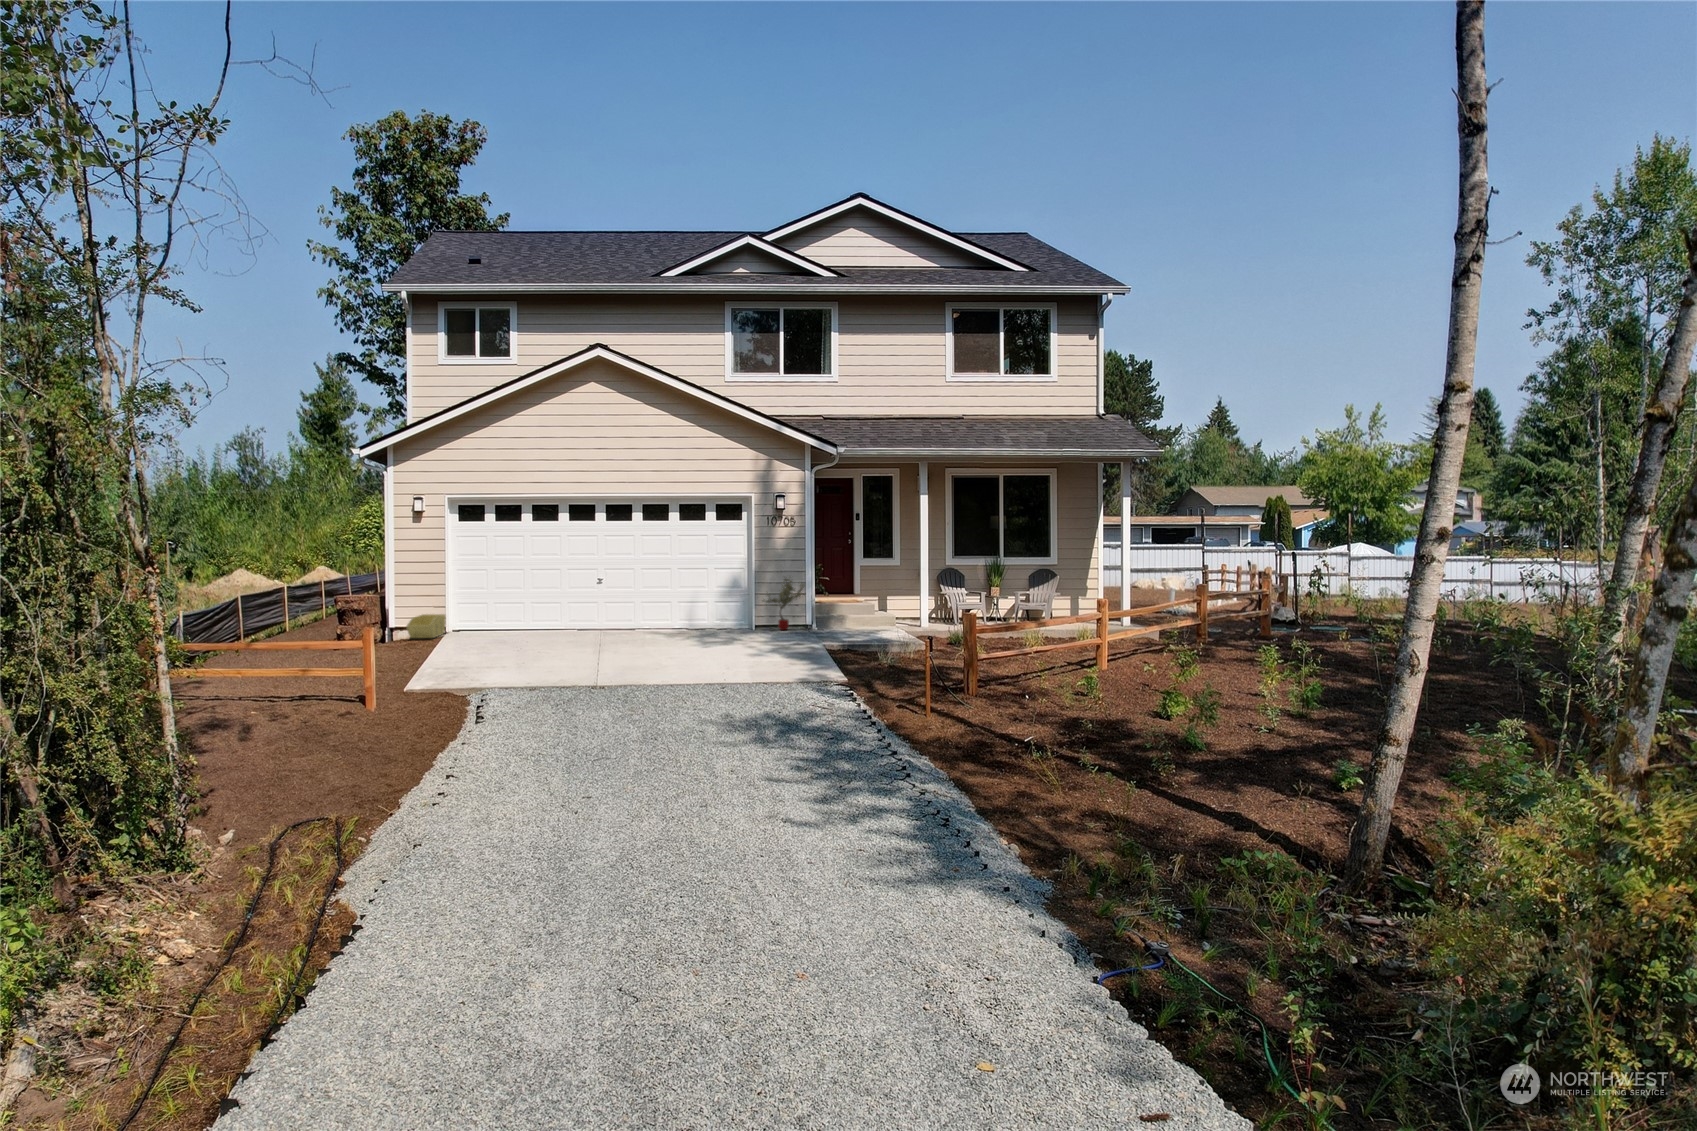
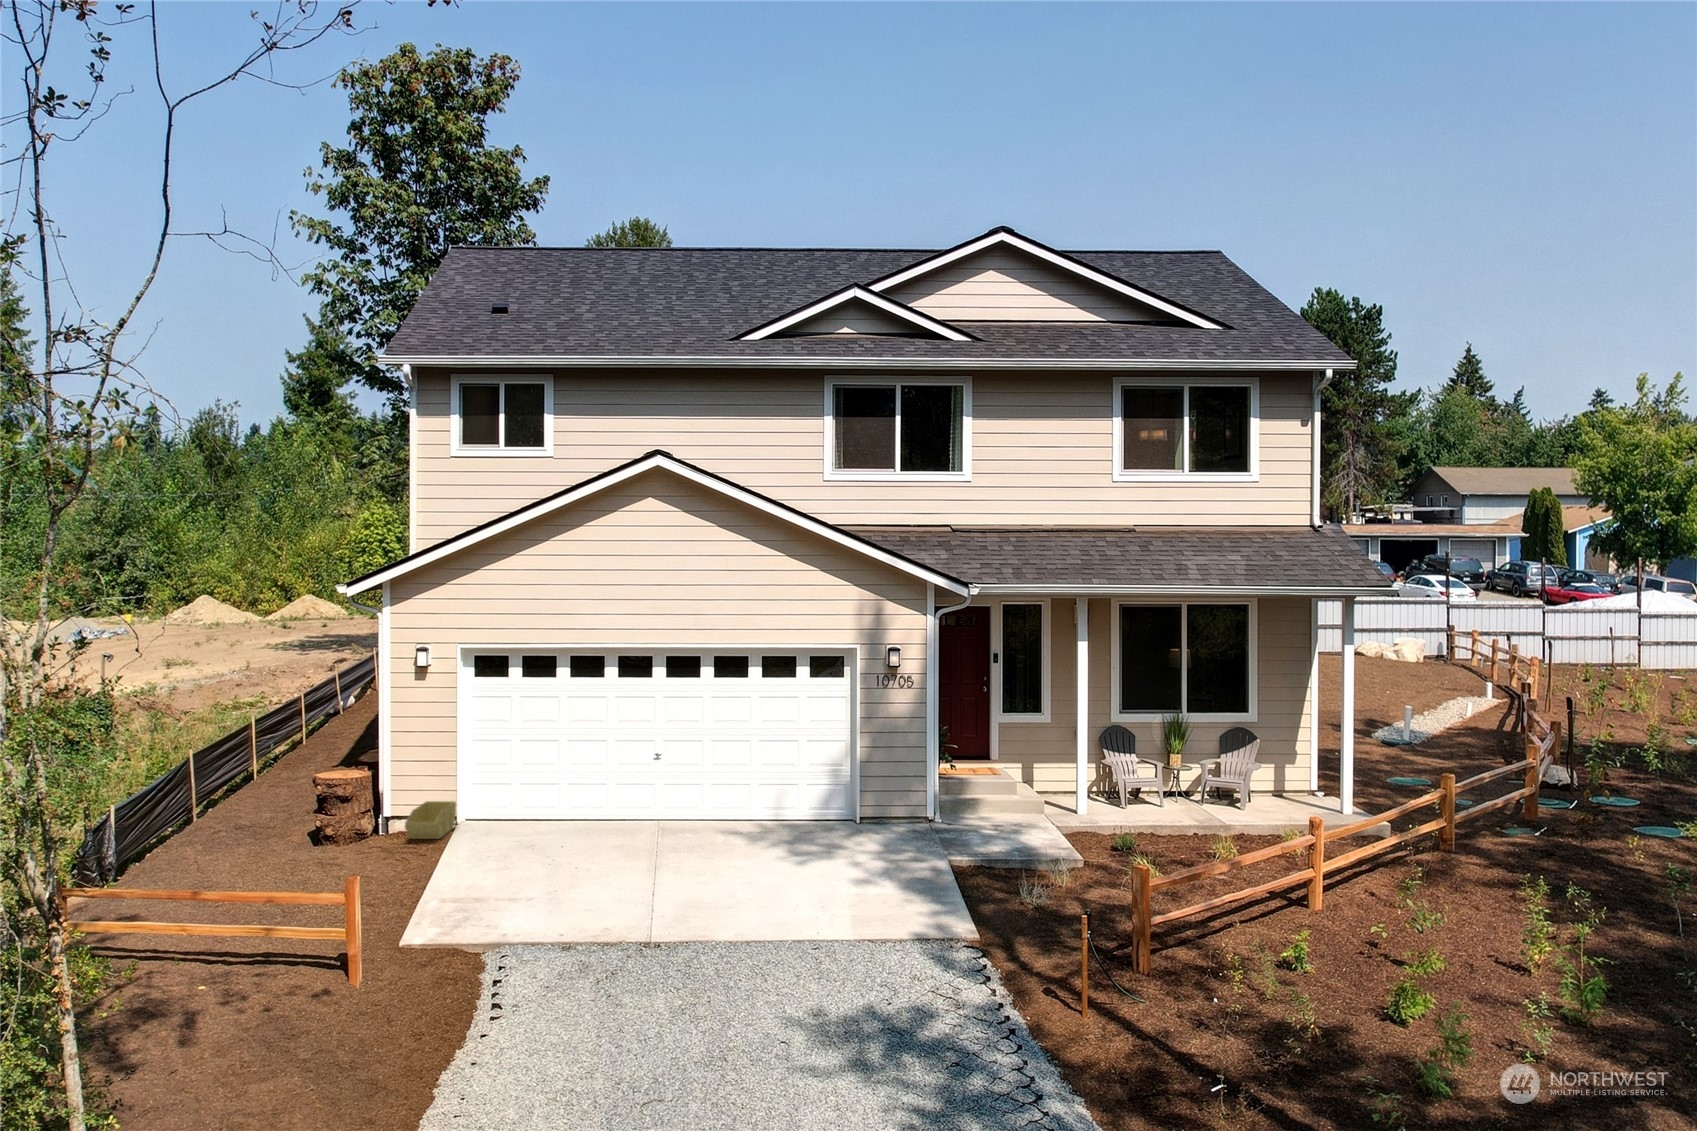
potted tree: present [763,579,805,630] -> none [870,757,931,831]

